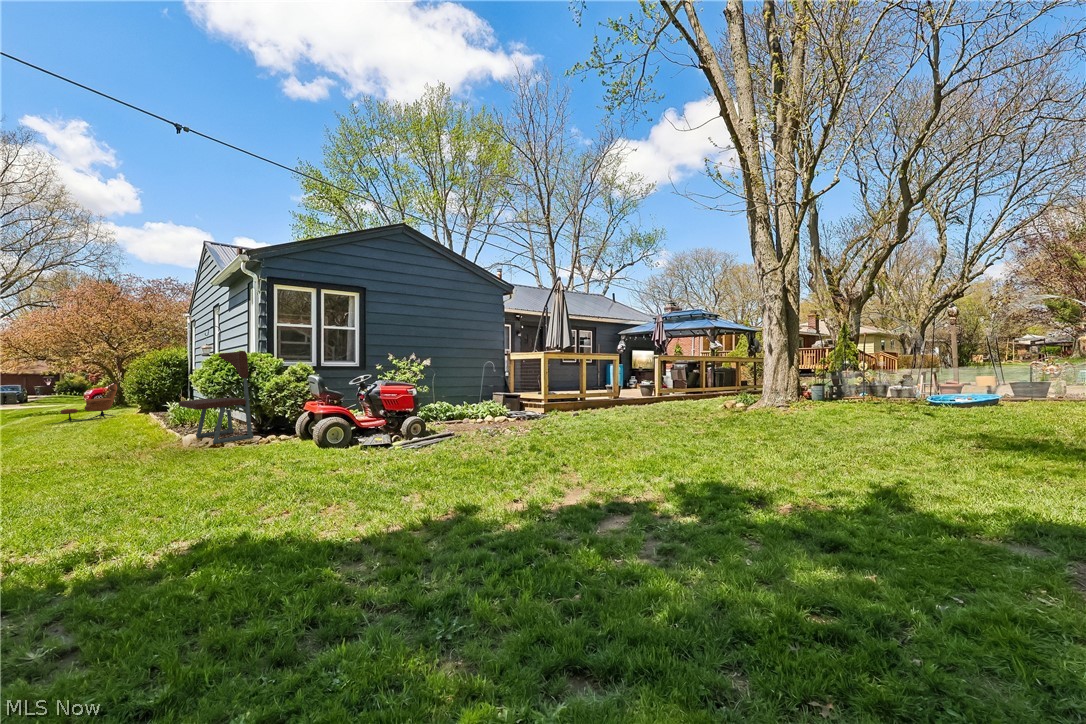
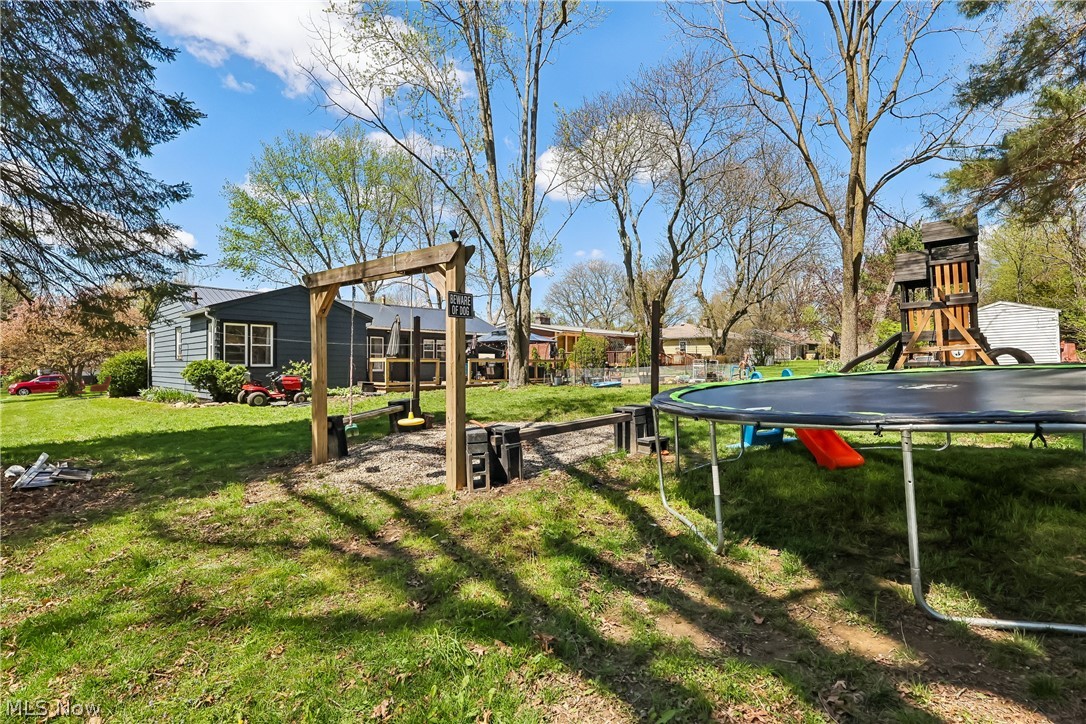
bench: present [179,351,253,444] -> none [174,360,215,405]

